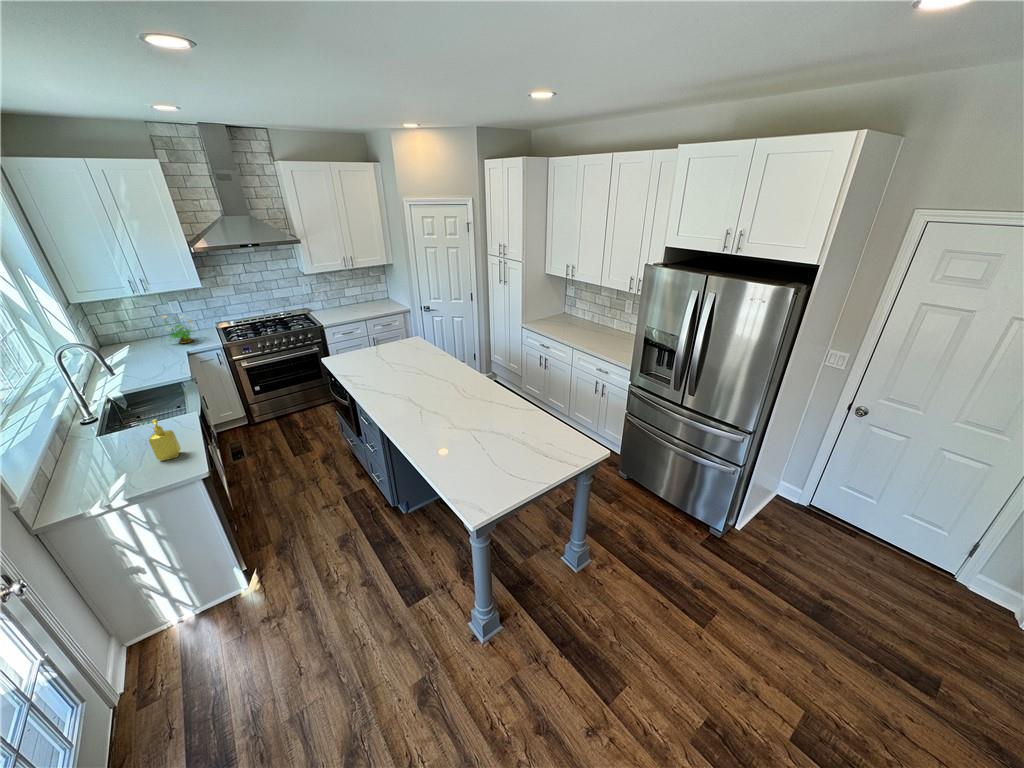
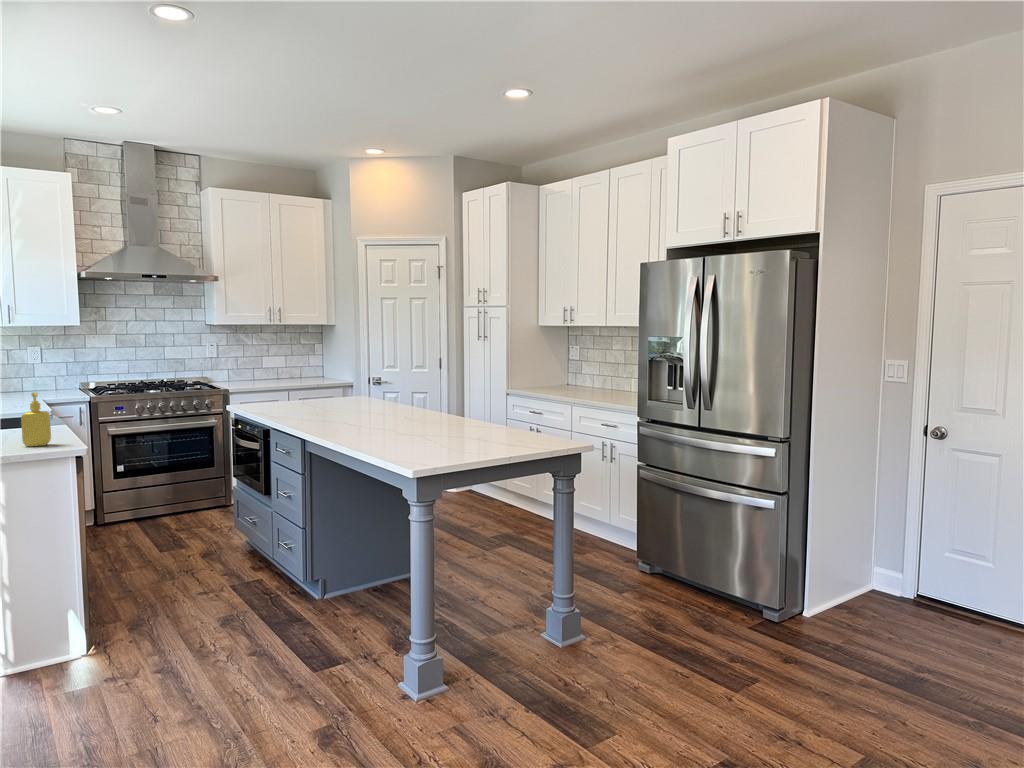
potted plant: present [161,316,193,343] -> none [17,351,59,395]

